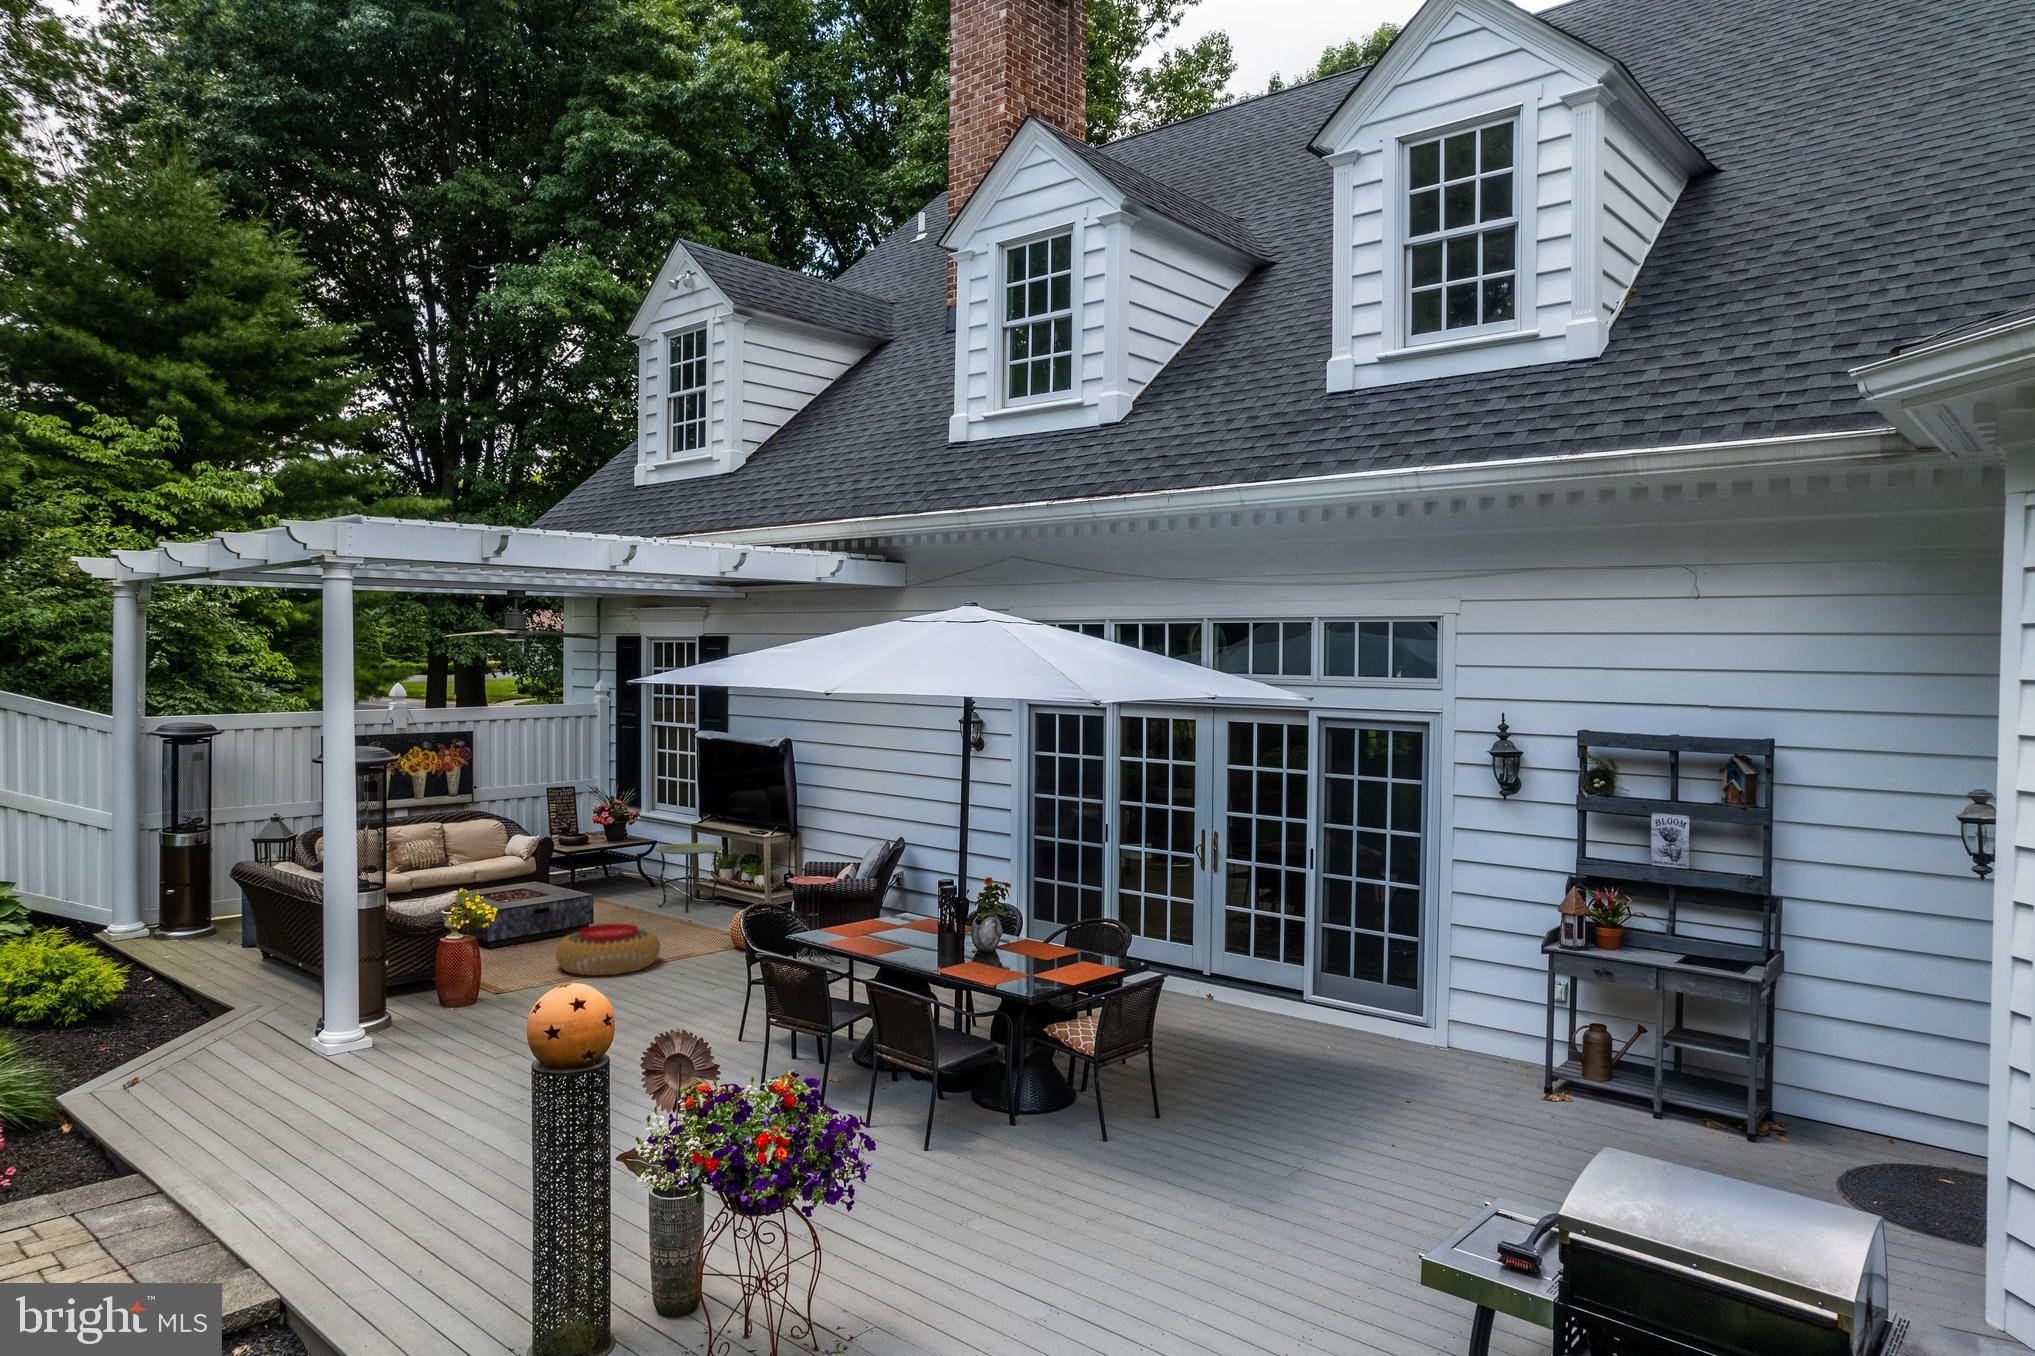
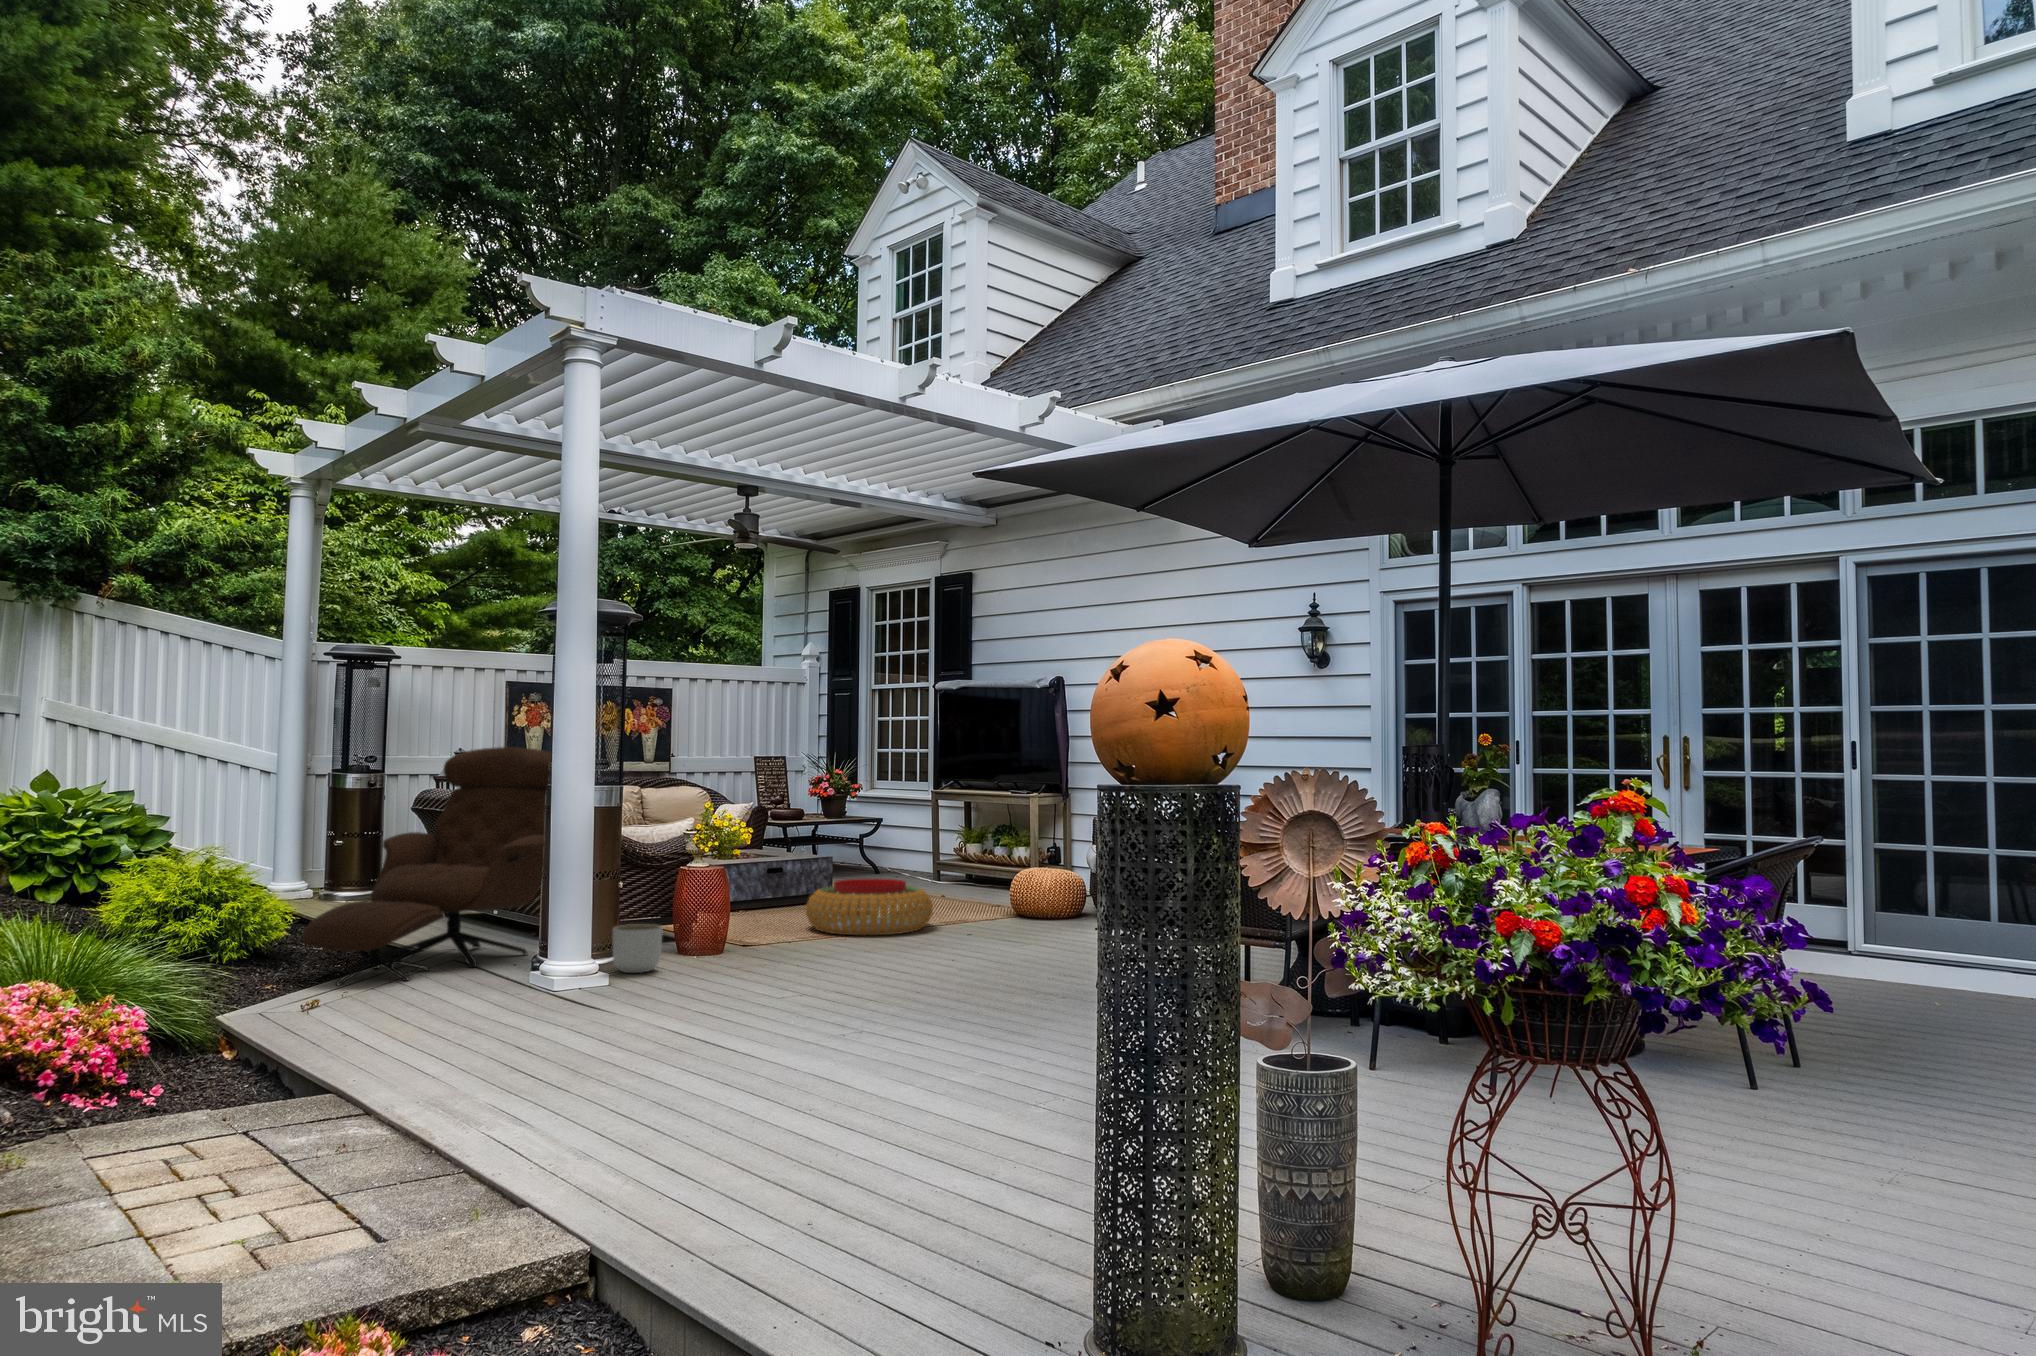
side table: present [655,843,723,912] -> none [891,816,971,893]
lounge chair: none [125,846,339,1056] -> present [302,747,551,985]
planter: none [377,992,418,1032] -> present [613,924,662,973]

